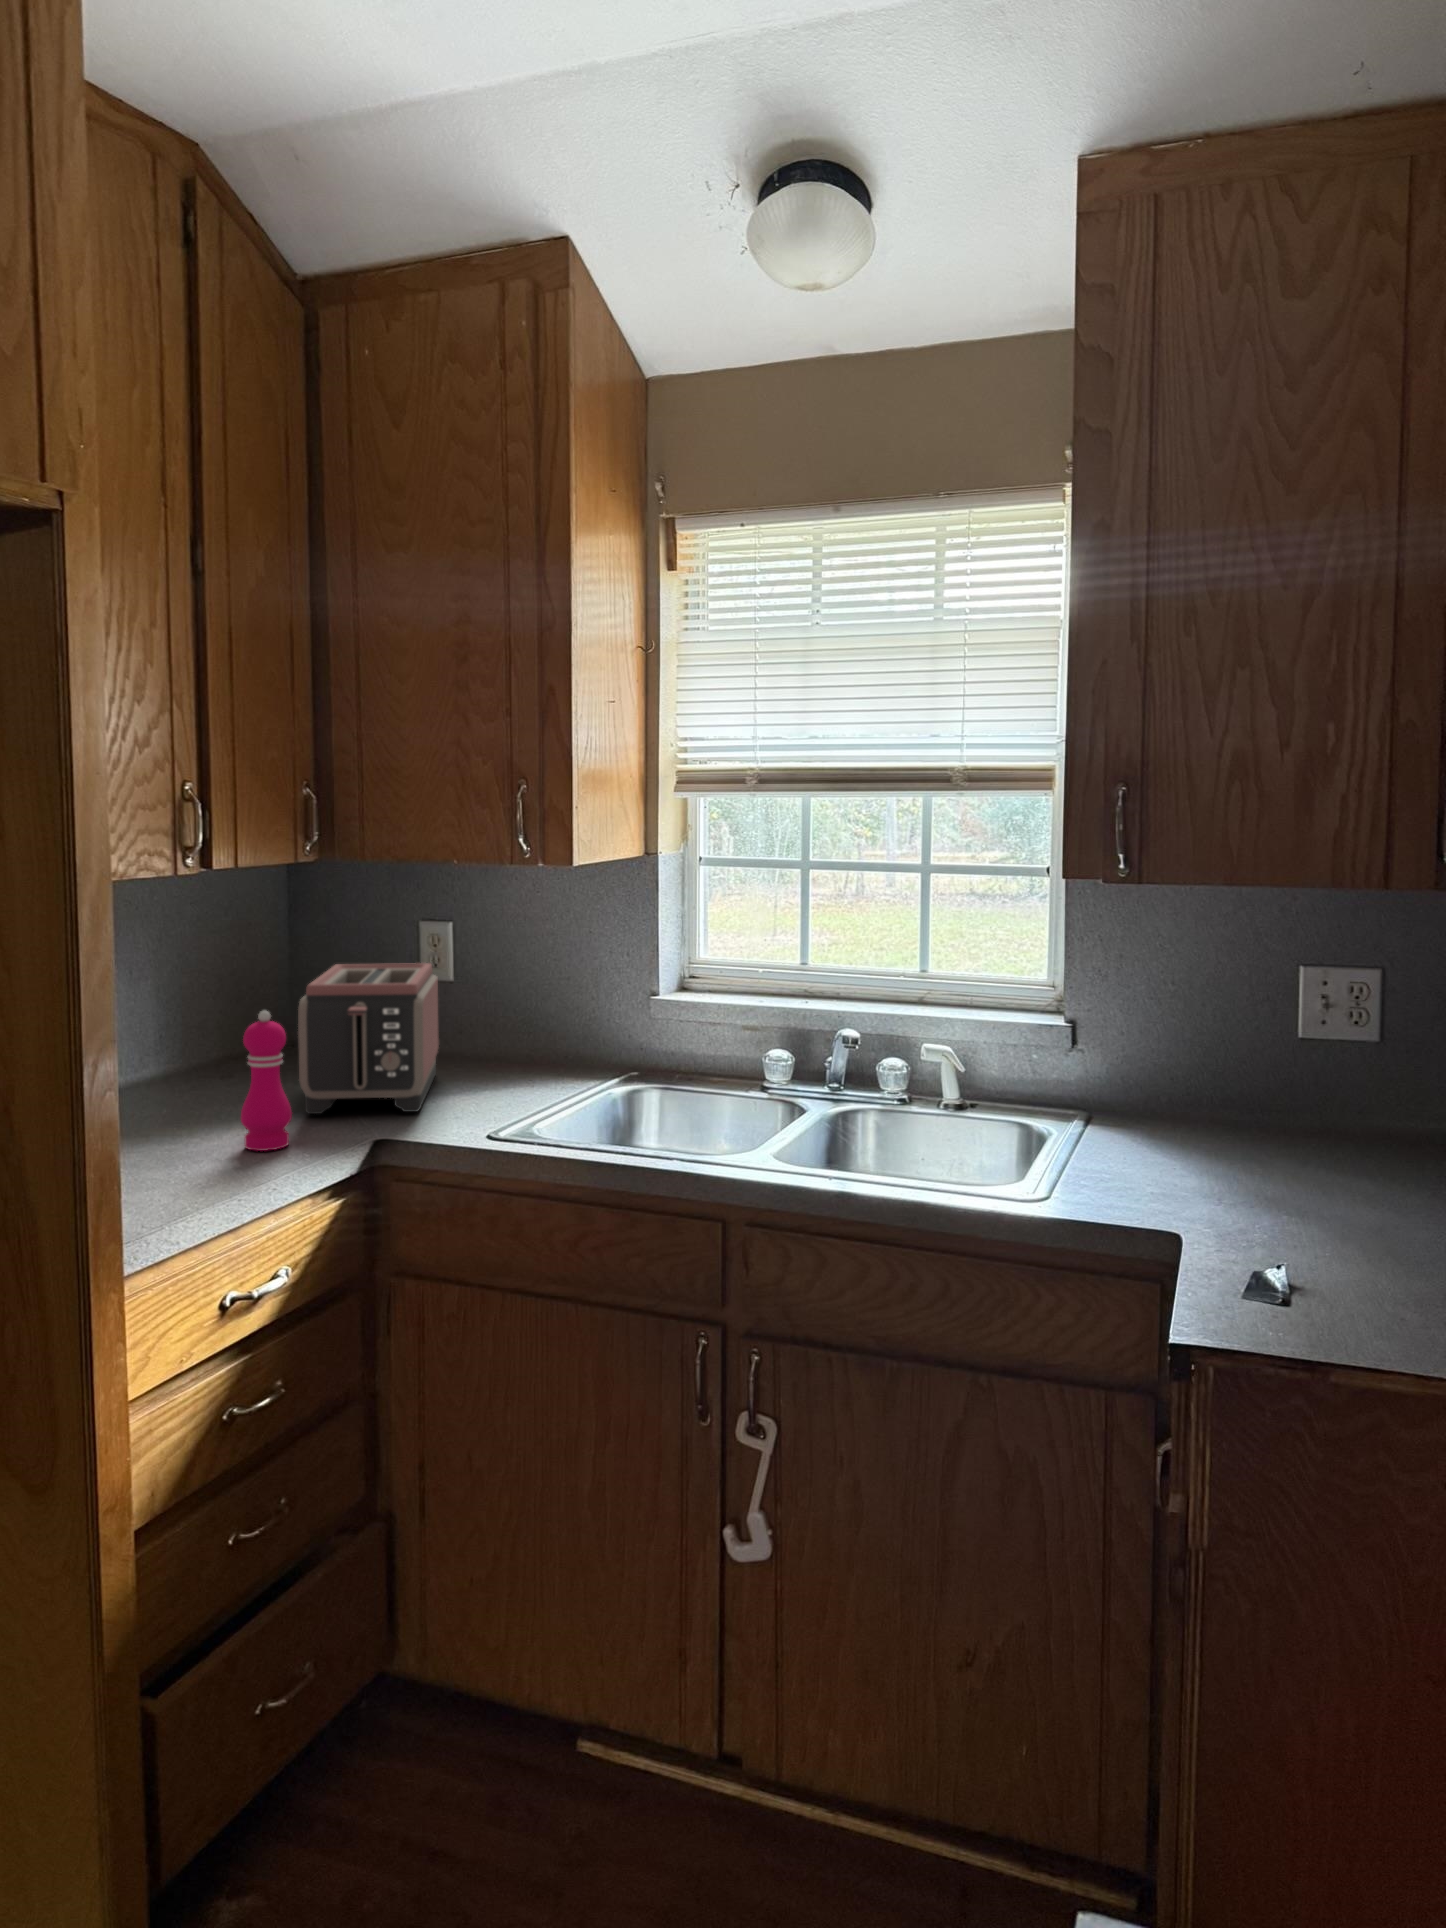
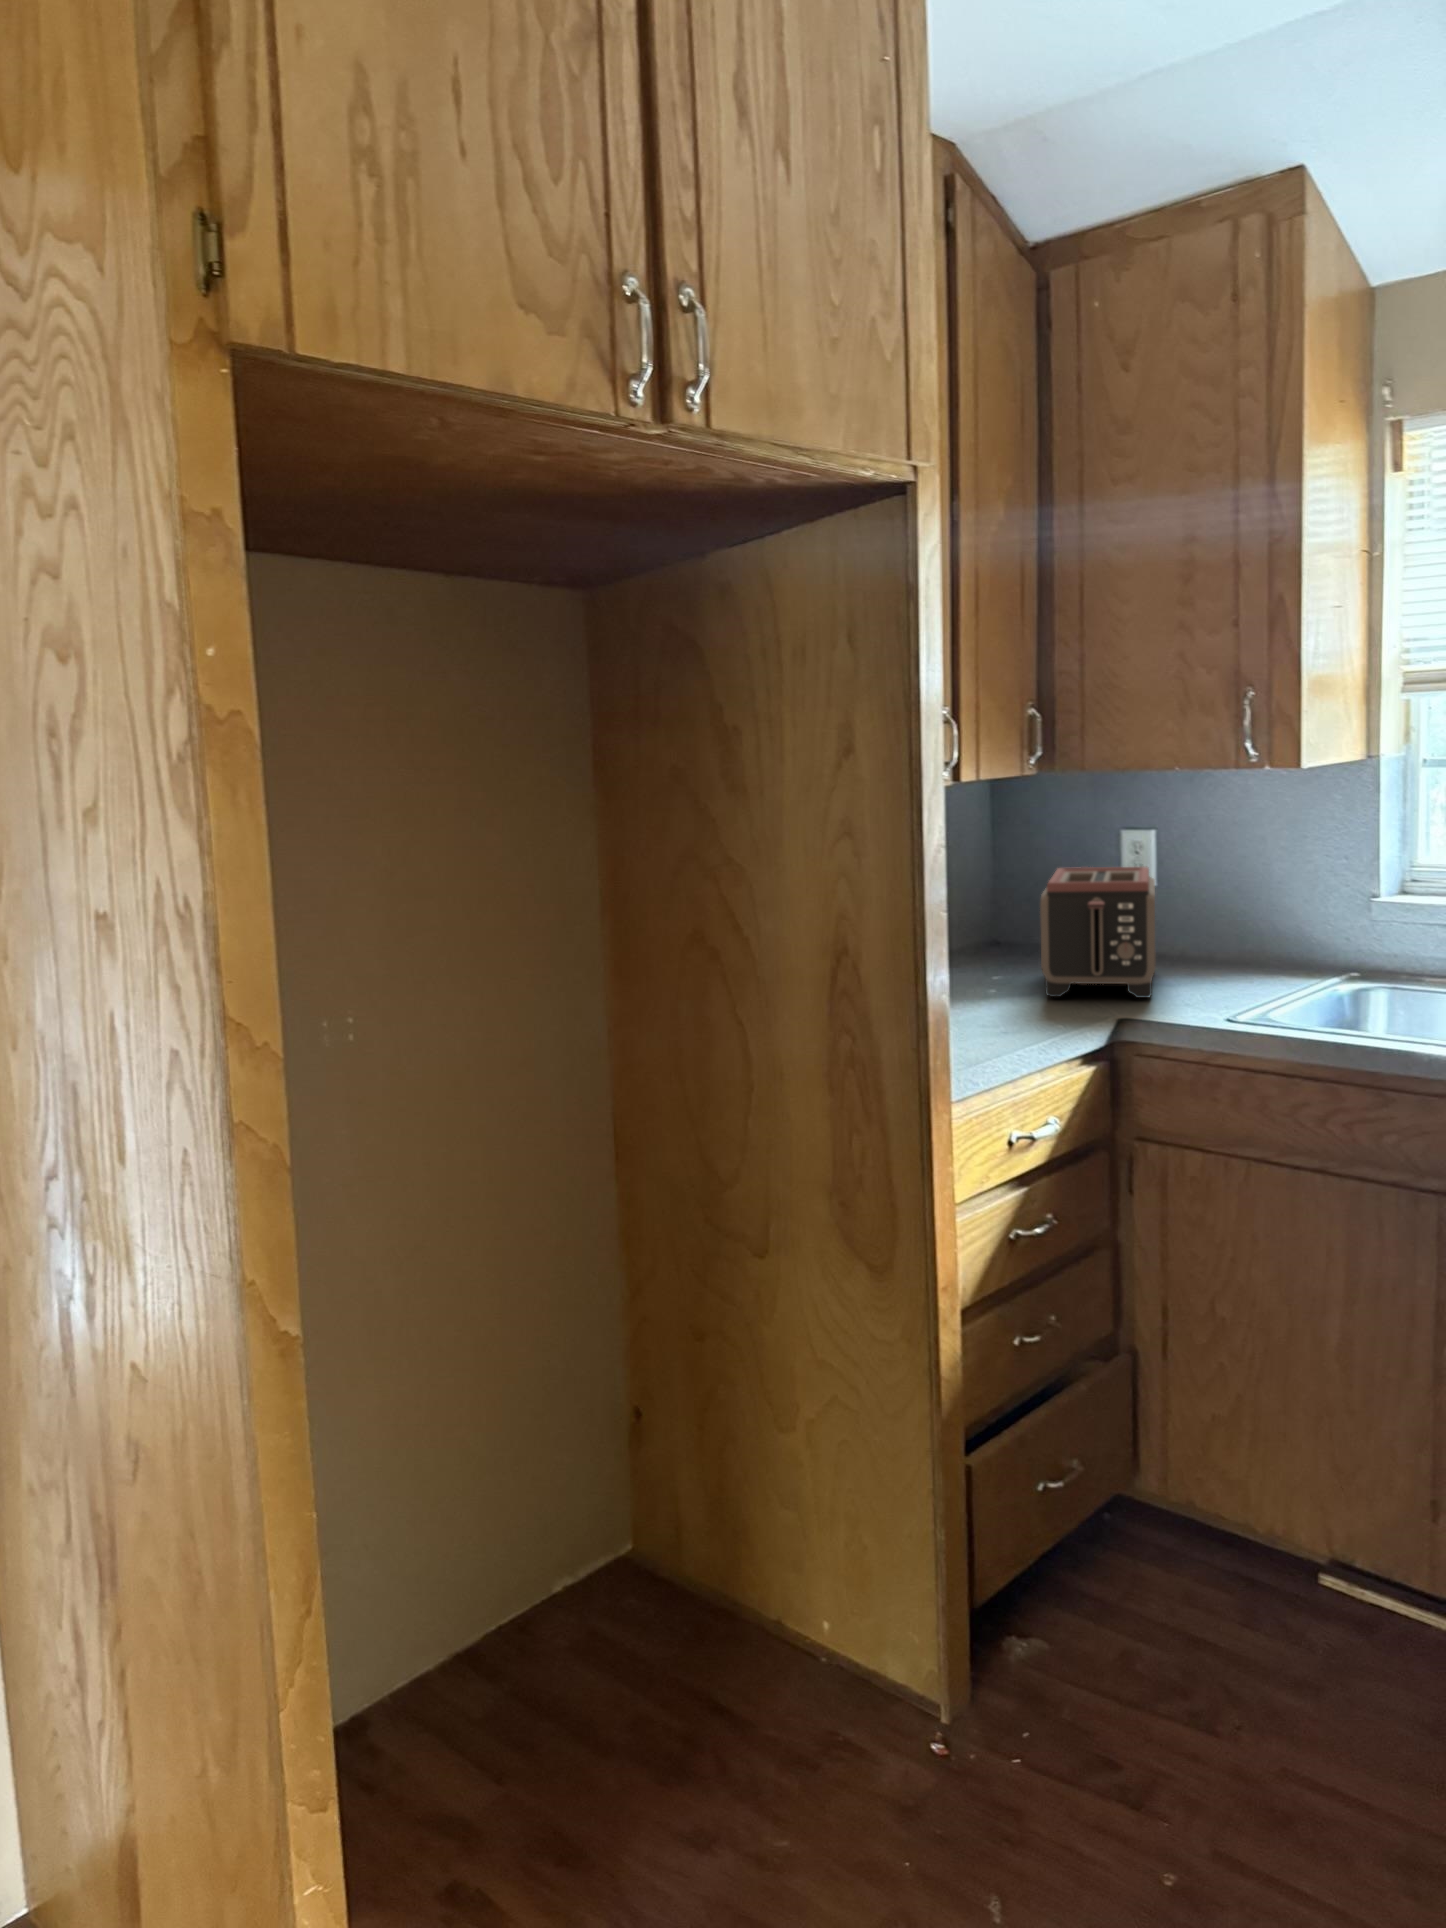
pepper mill: present [241,1011,292,1151] -> none [1000,902,1044,1023]

